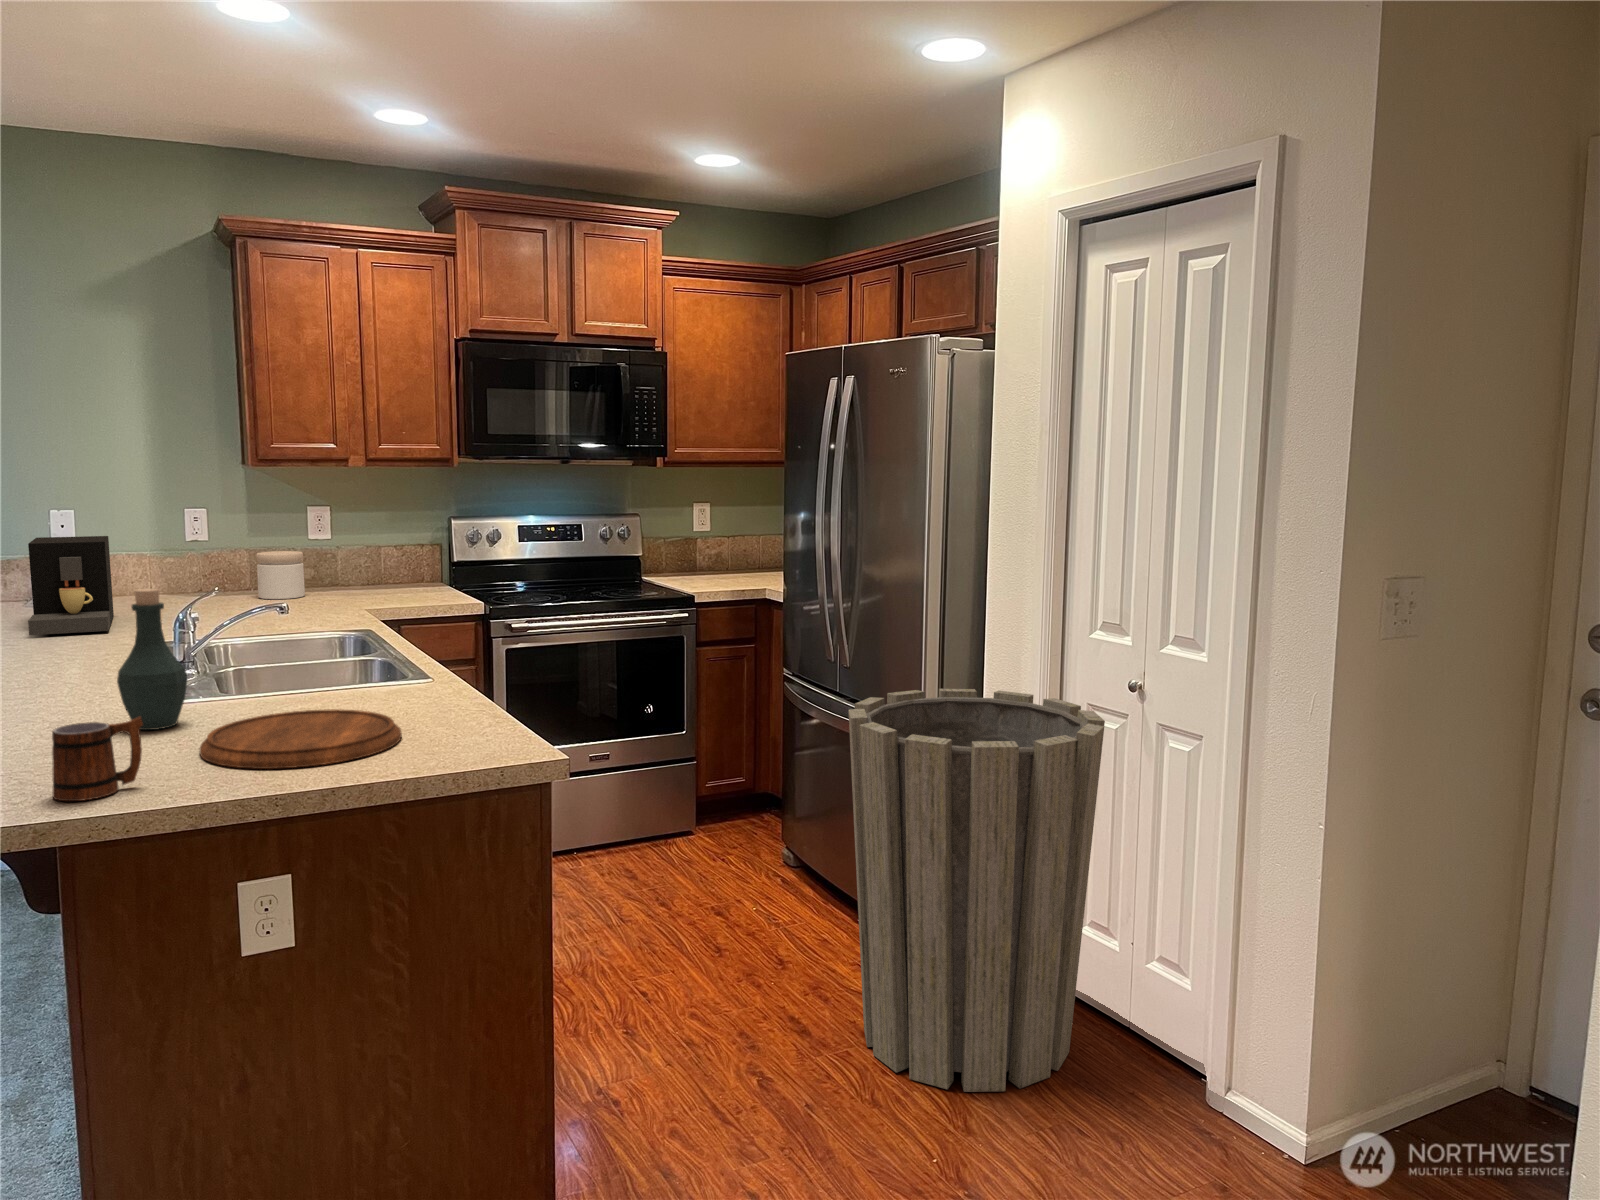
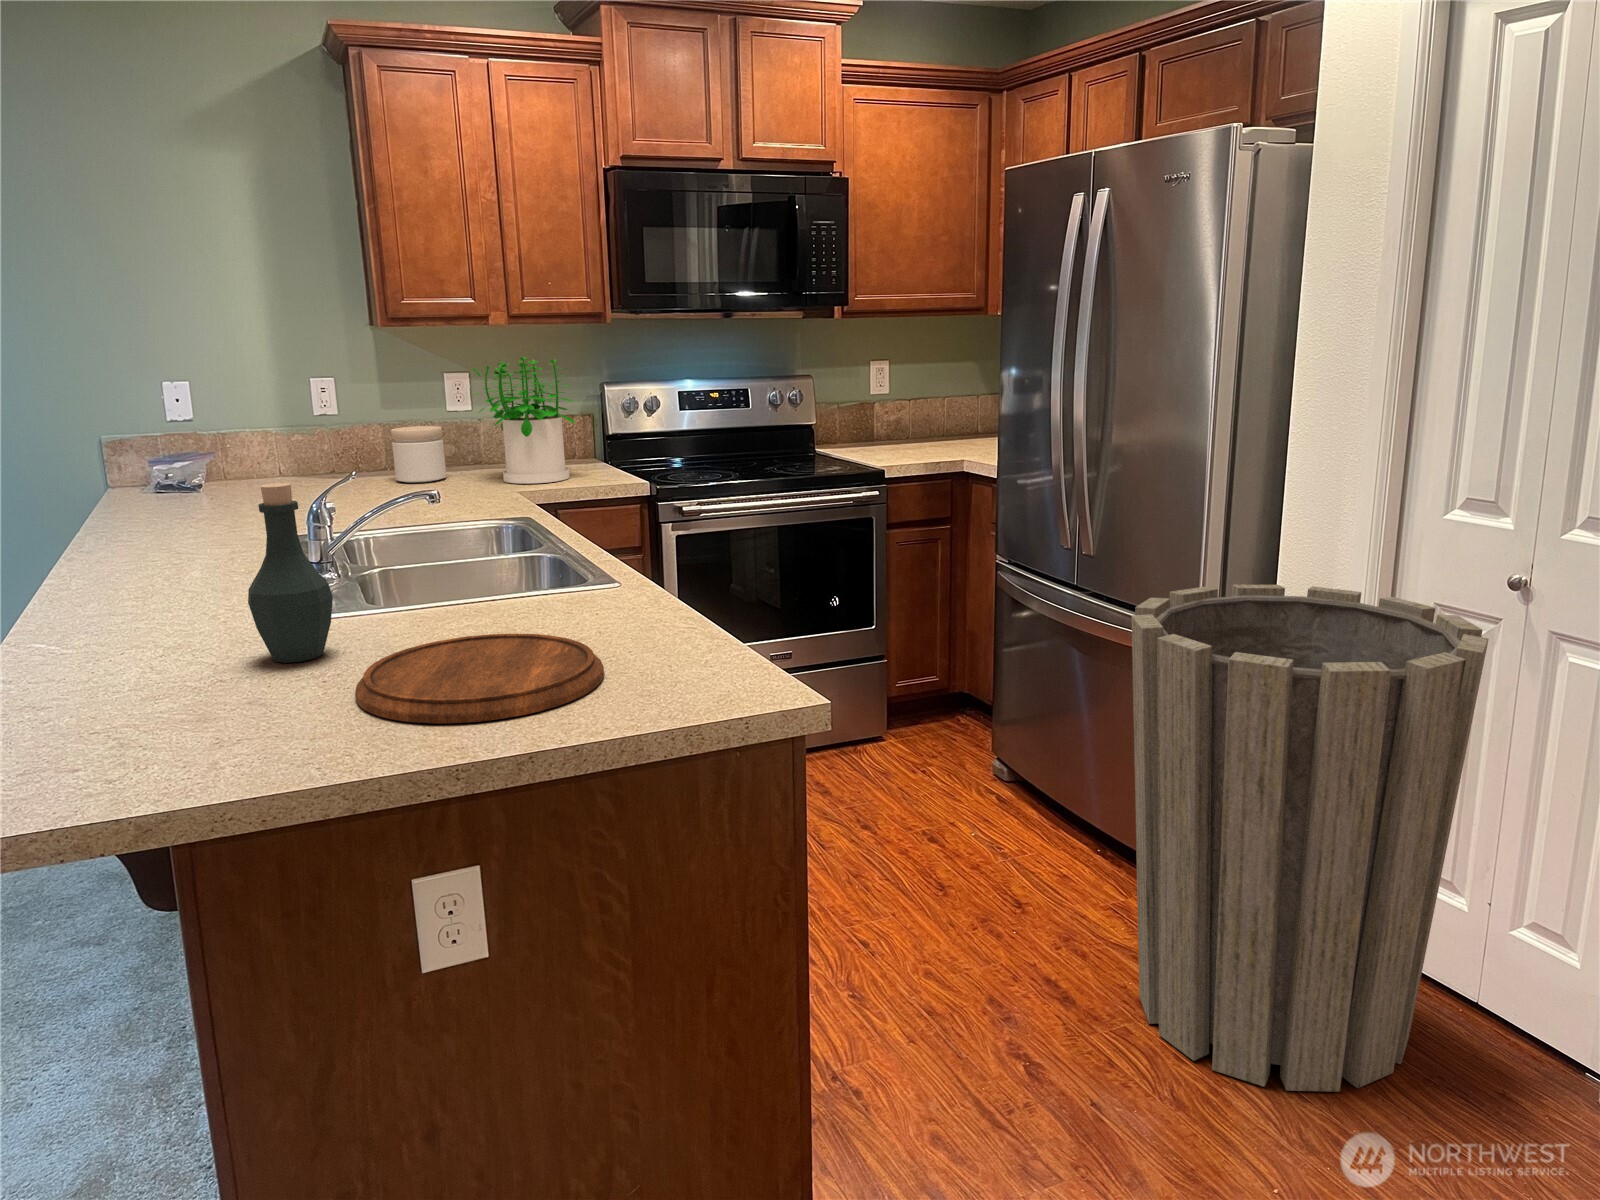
potted plant: none [331,495,423,602] -> present [472,357,576,484]
coffee maker: present [28,536,114,635] -> none [141,414,241,532]
mug: present [52,717,143,801] -> none [169,661,285,778]

